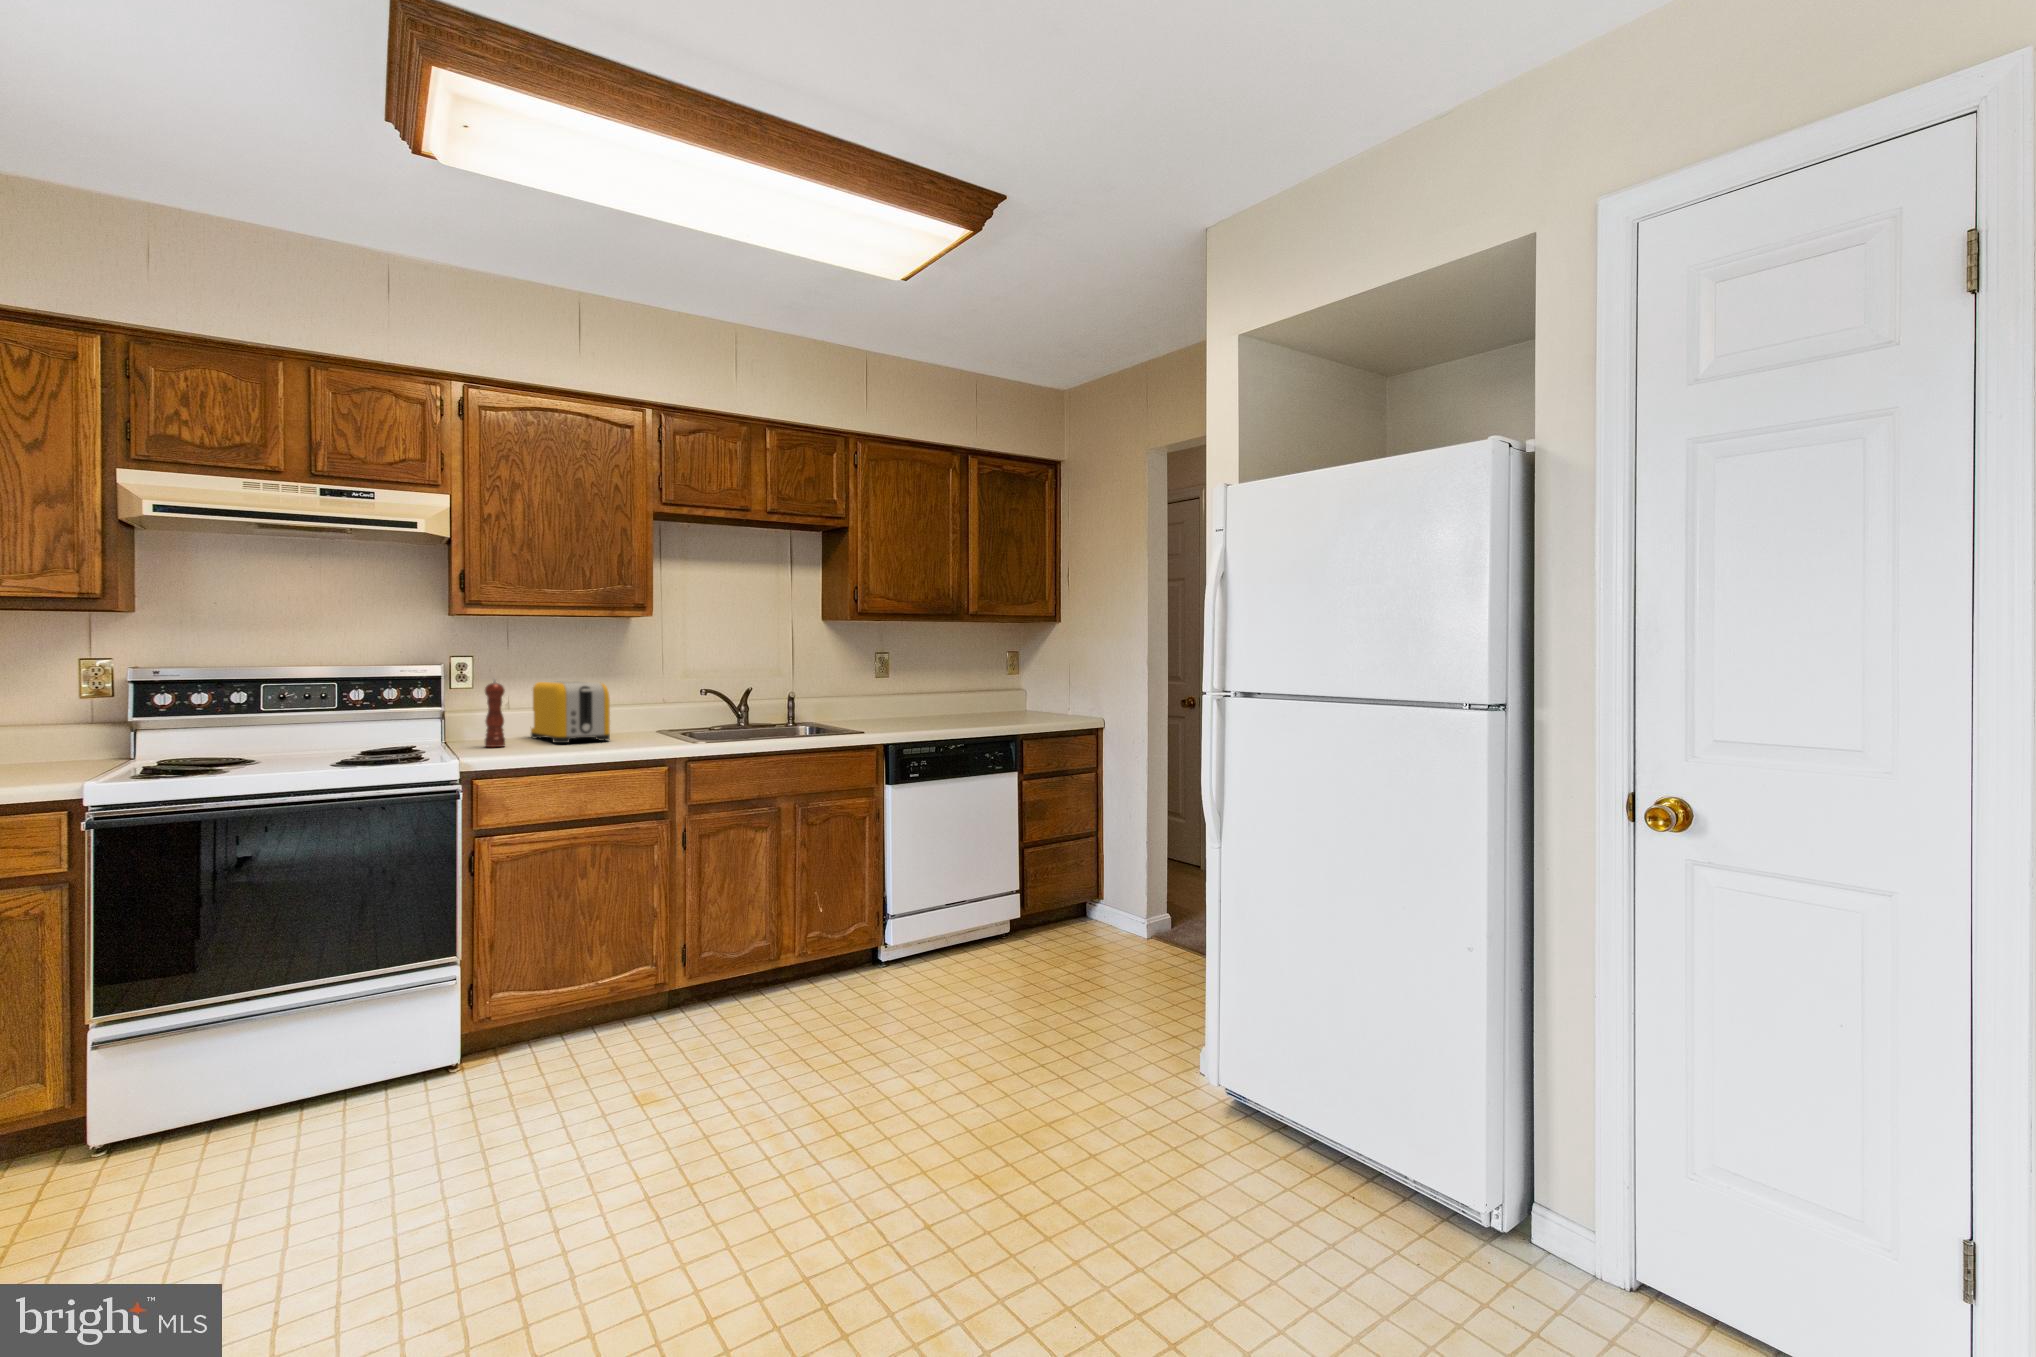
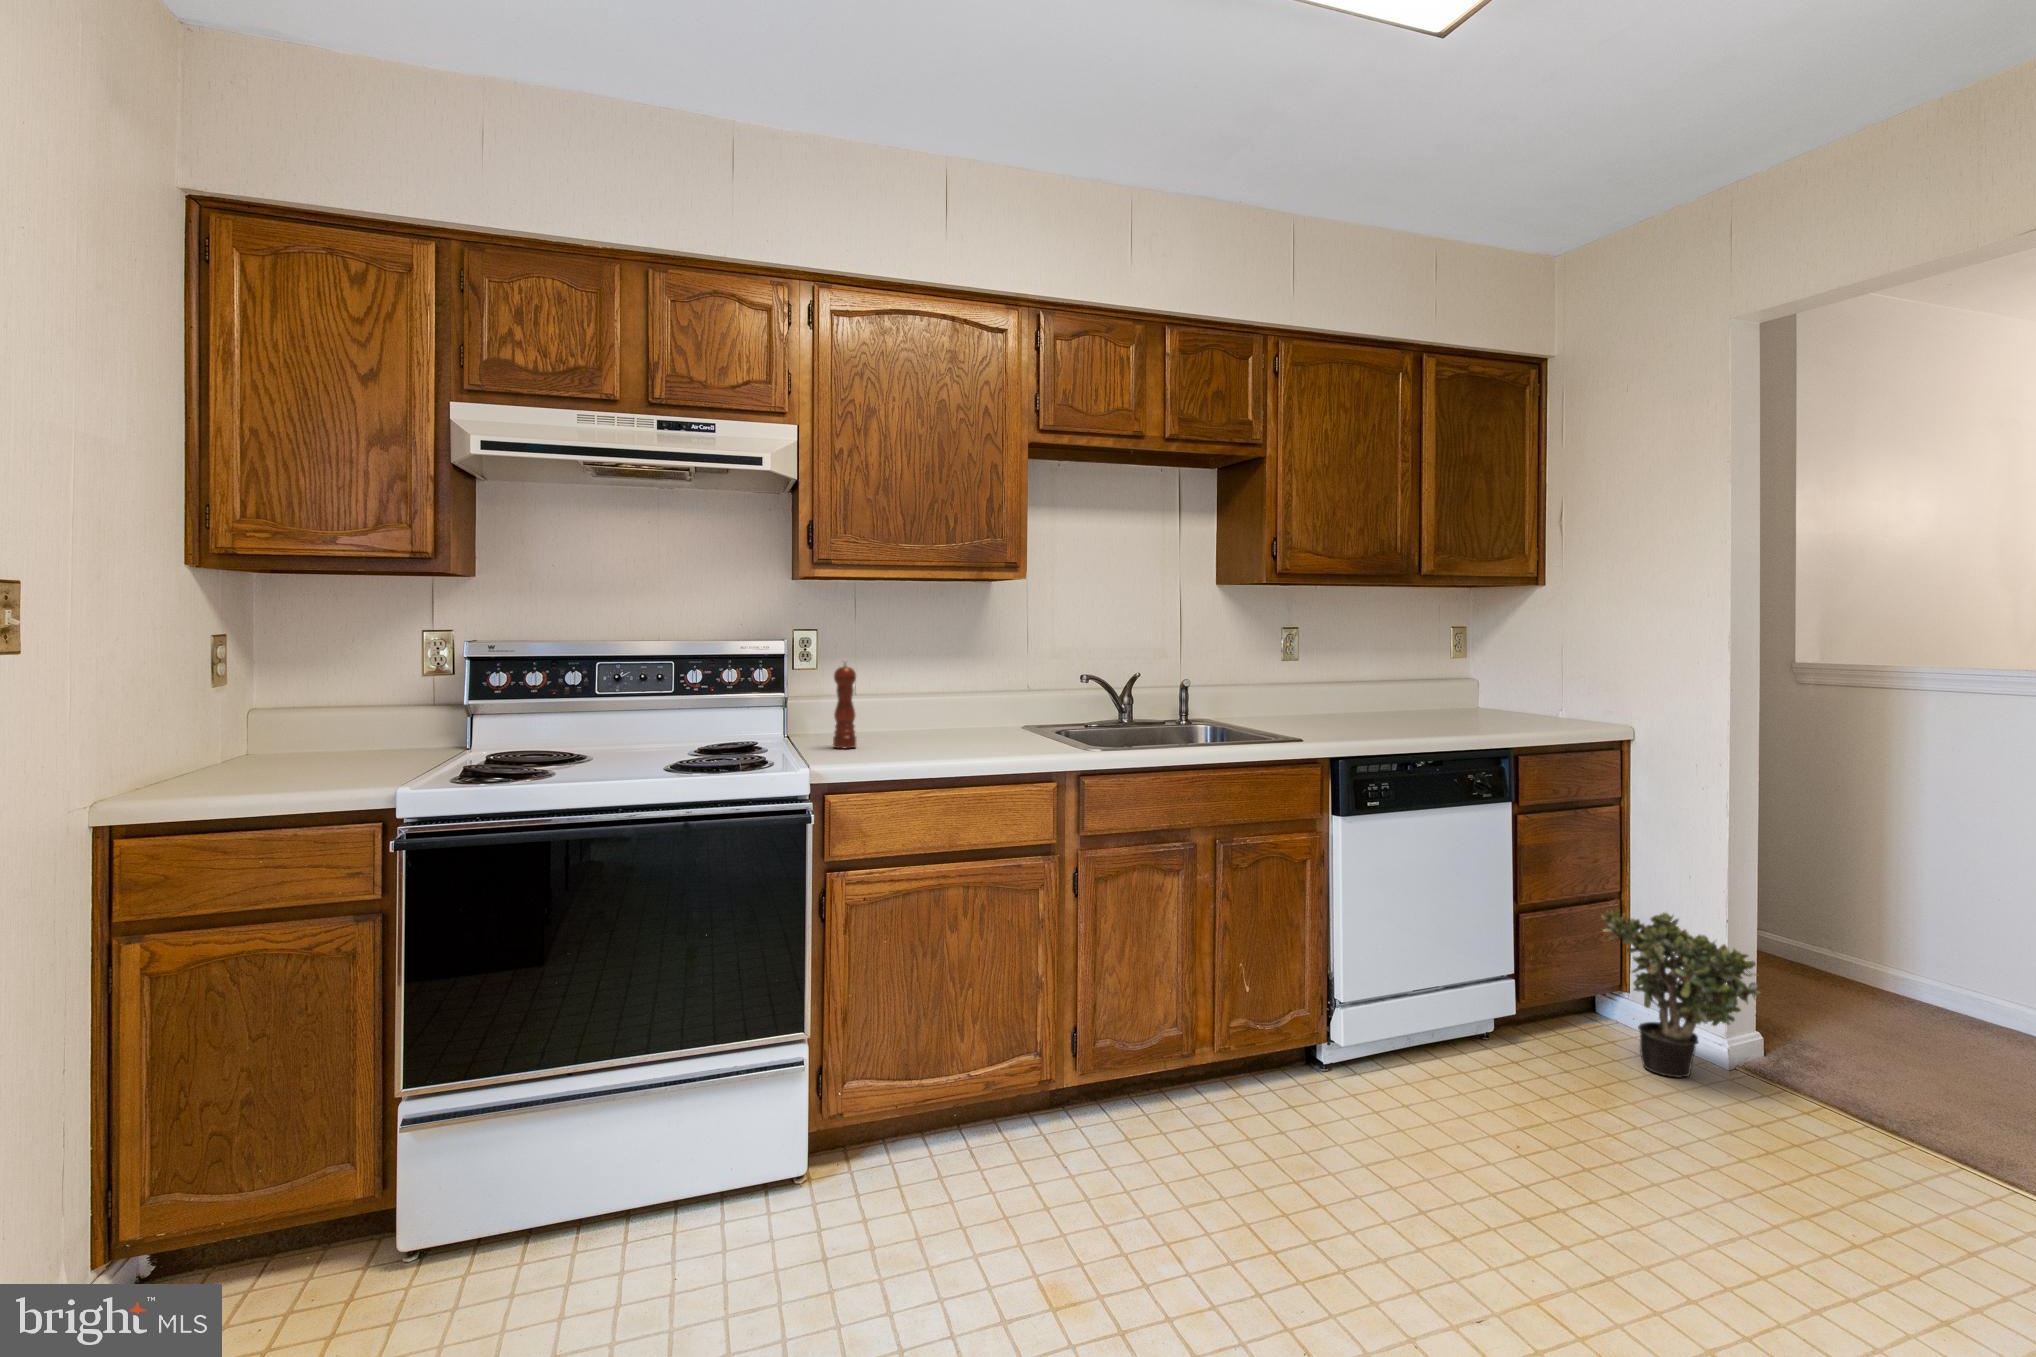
toaster: present [531,681,610,743] -> none [880,666,976,745]
potted plant: none [1074,841,1162,950] -> present [1601,910,1760,1078]

